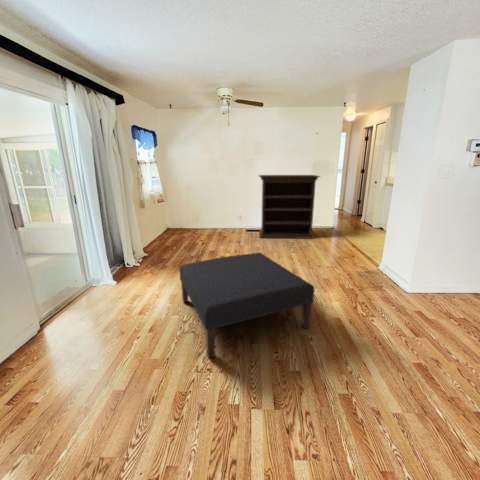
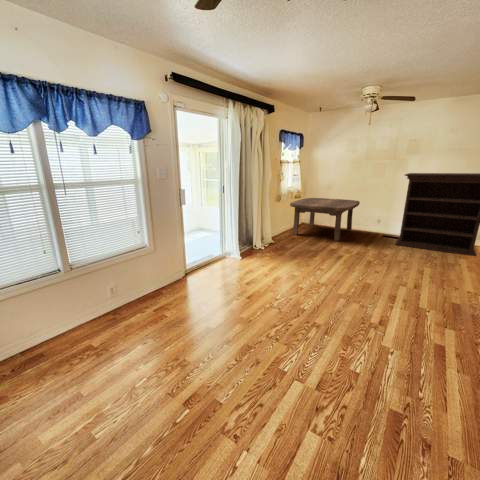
coffee table: none [157,201,223,242] -> present [290,198,360,241]
ottoman: present [180,253,314,358] -> none [280,252,408,342]

